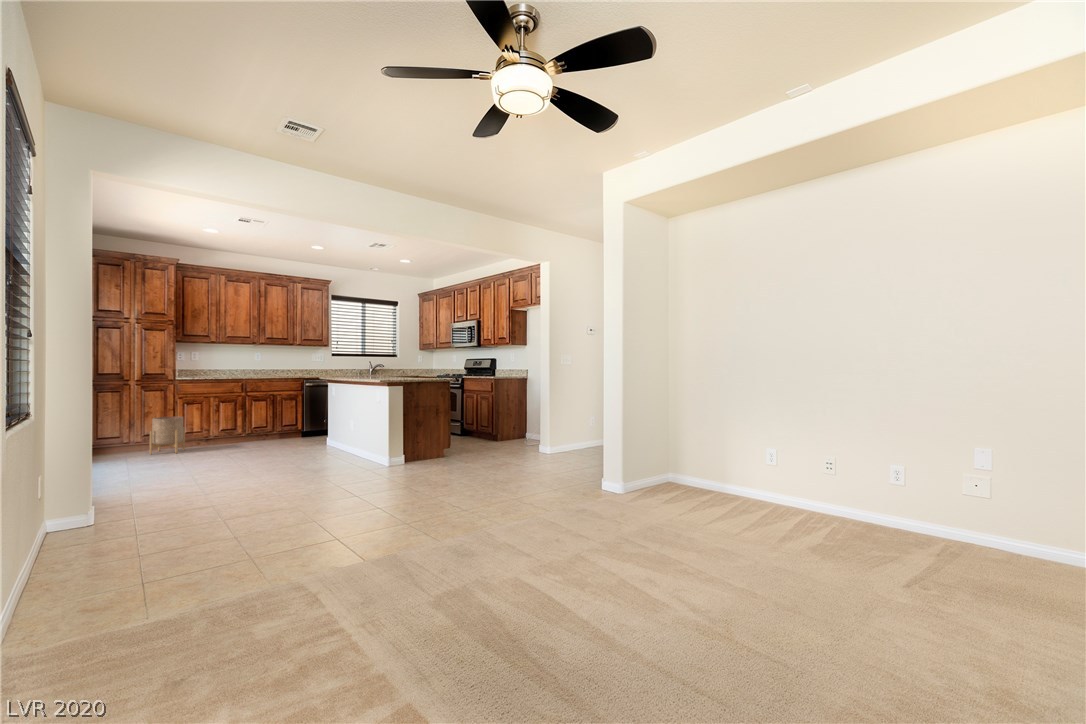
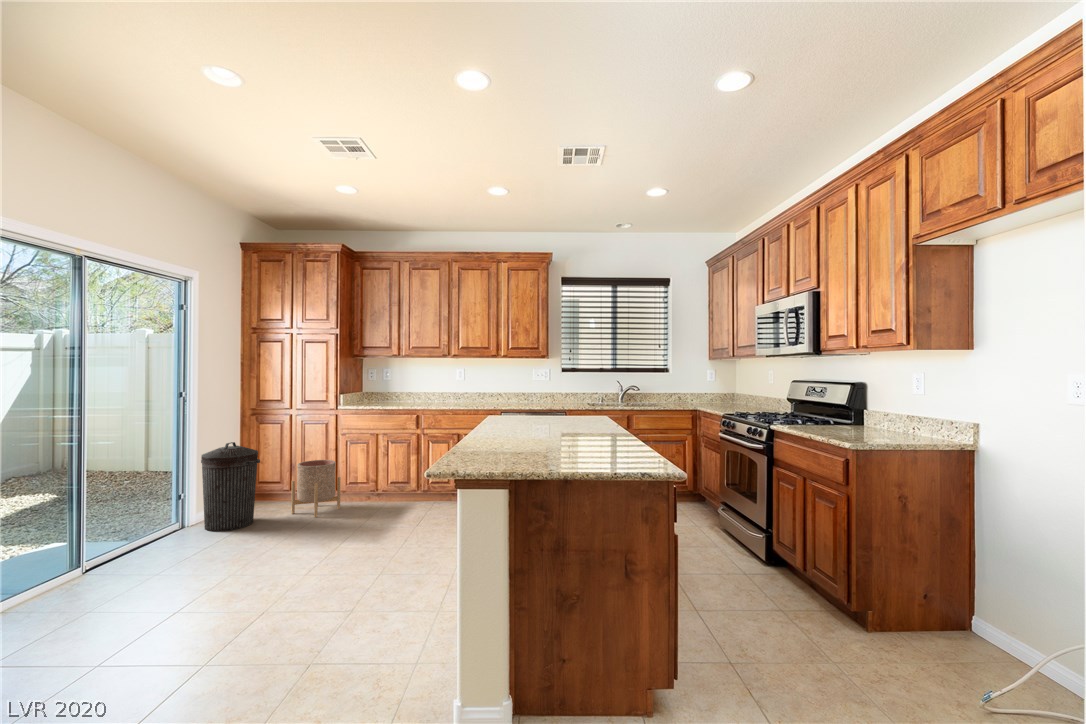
trash can: none [85,402,139,465] -> present [201,442,260,531]

